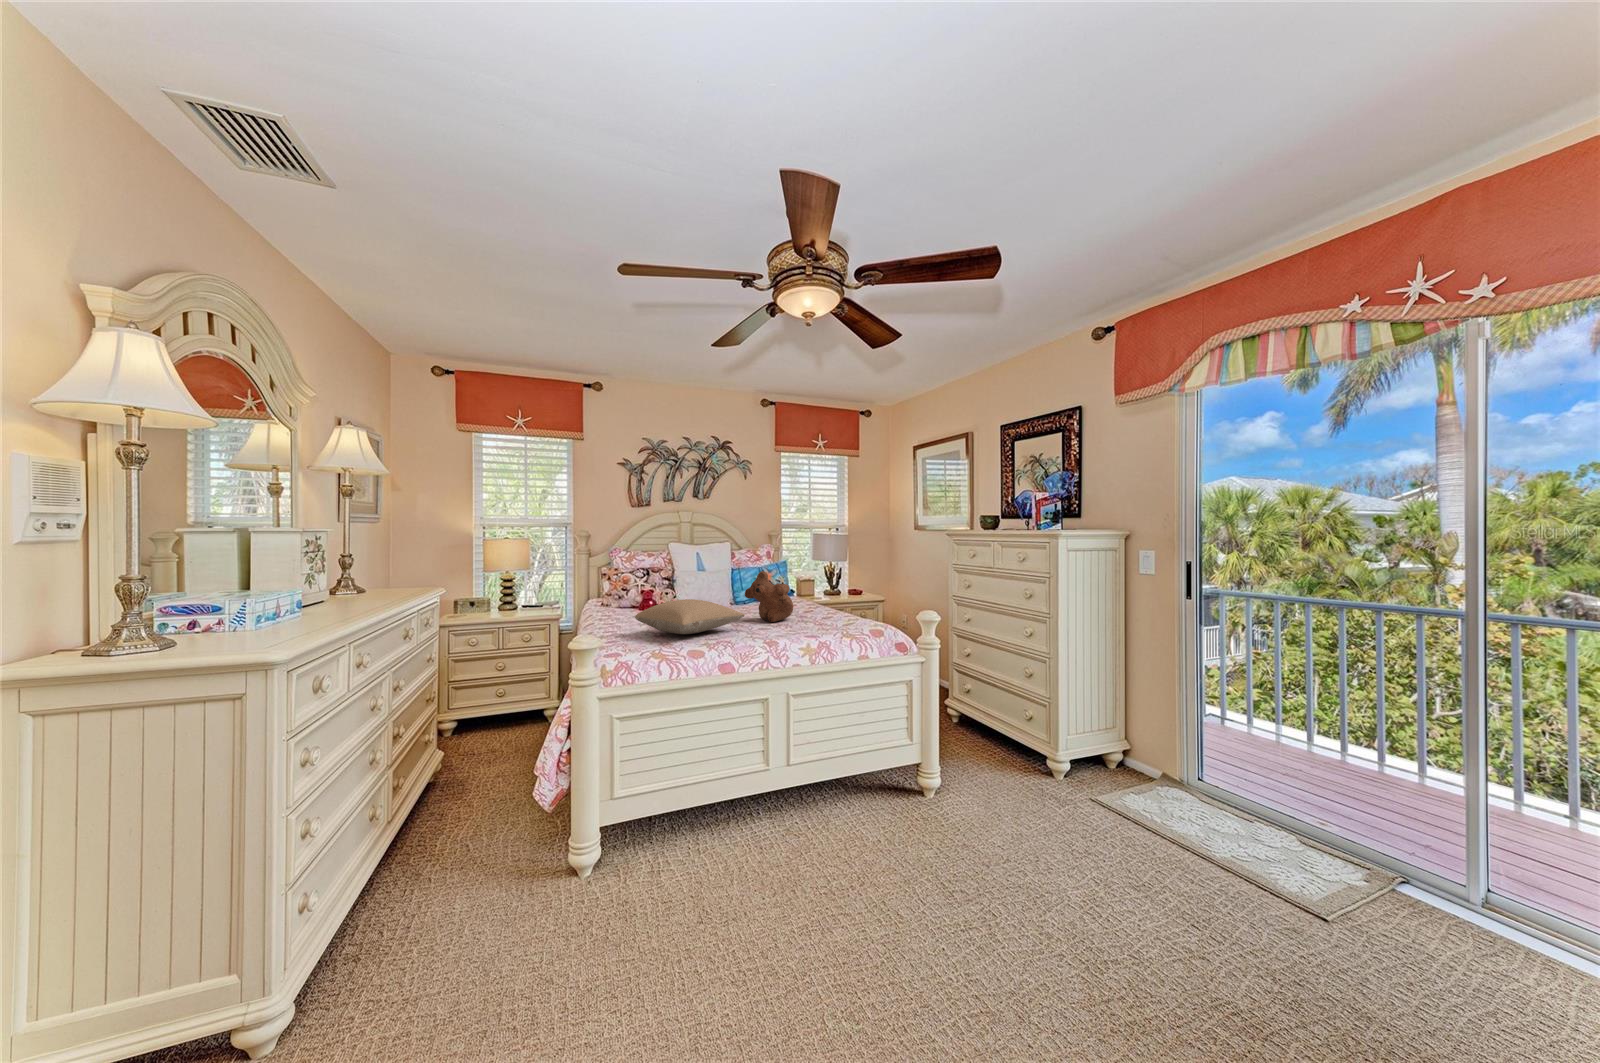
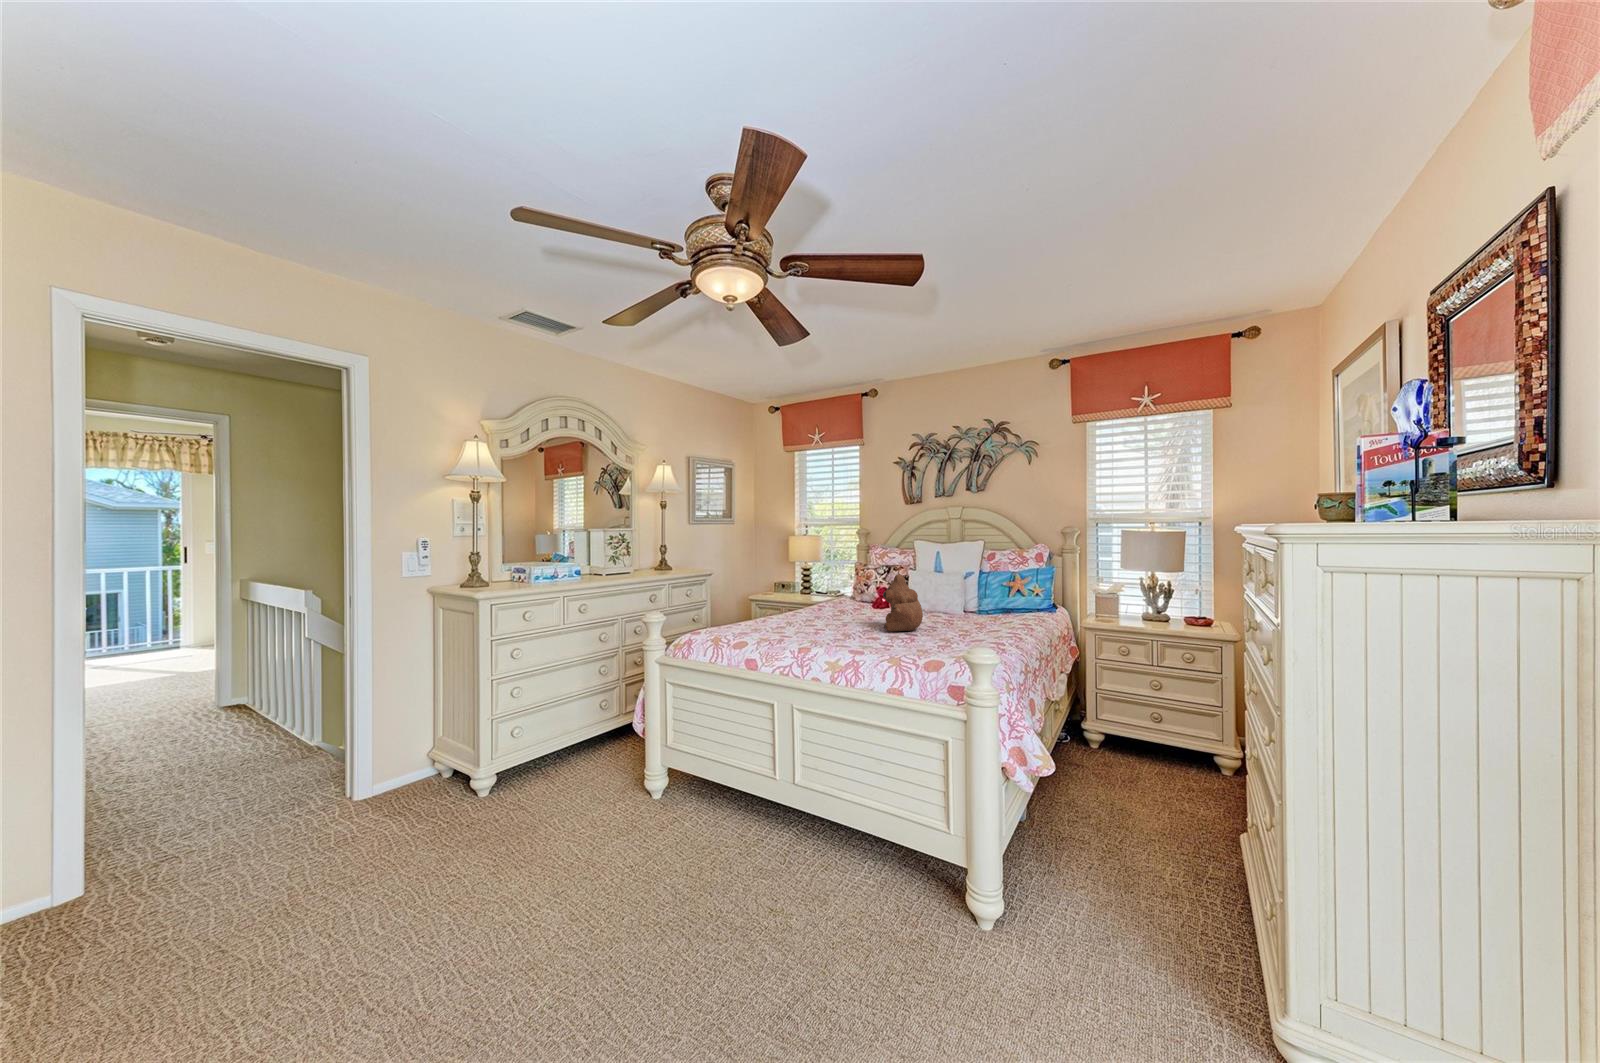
pillow: present [635,599,745,634] -> none [762,597,844,629]

